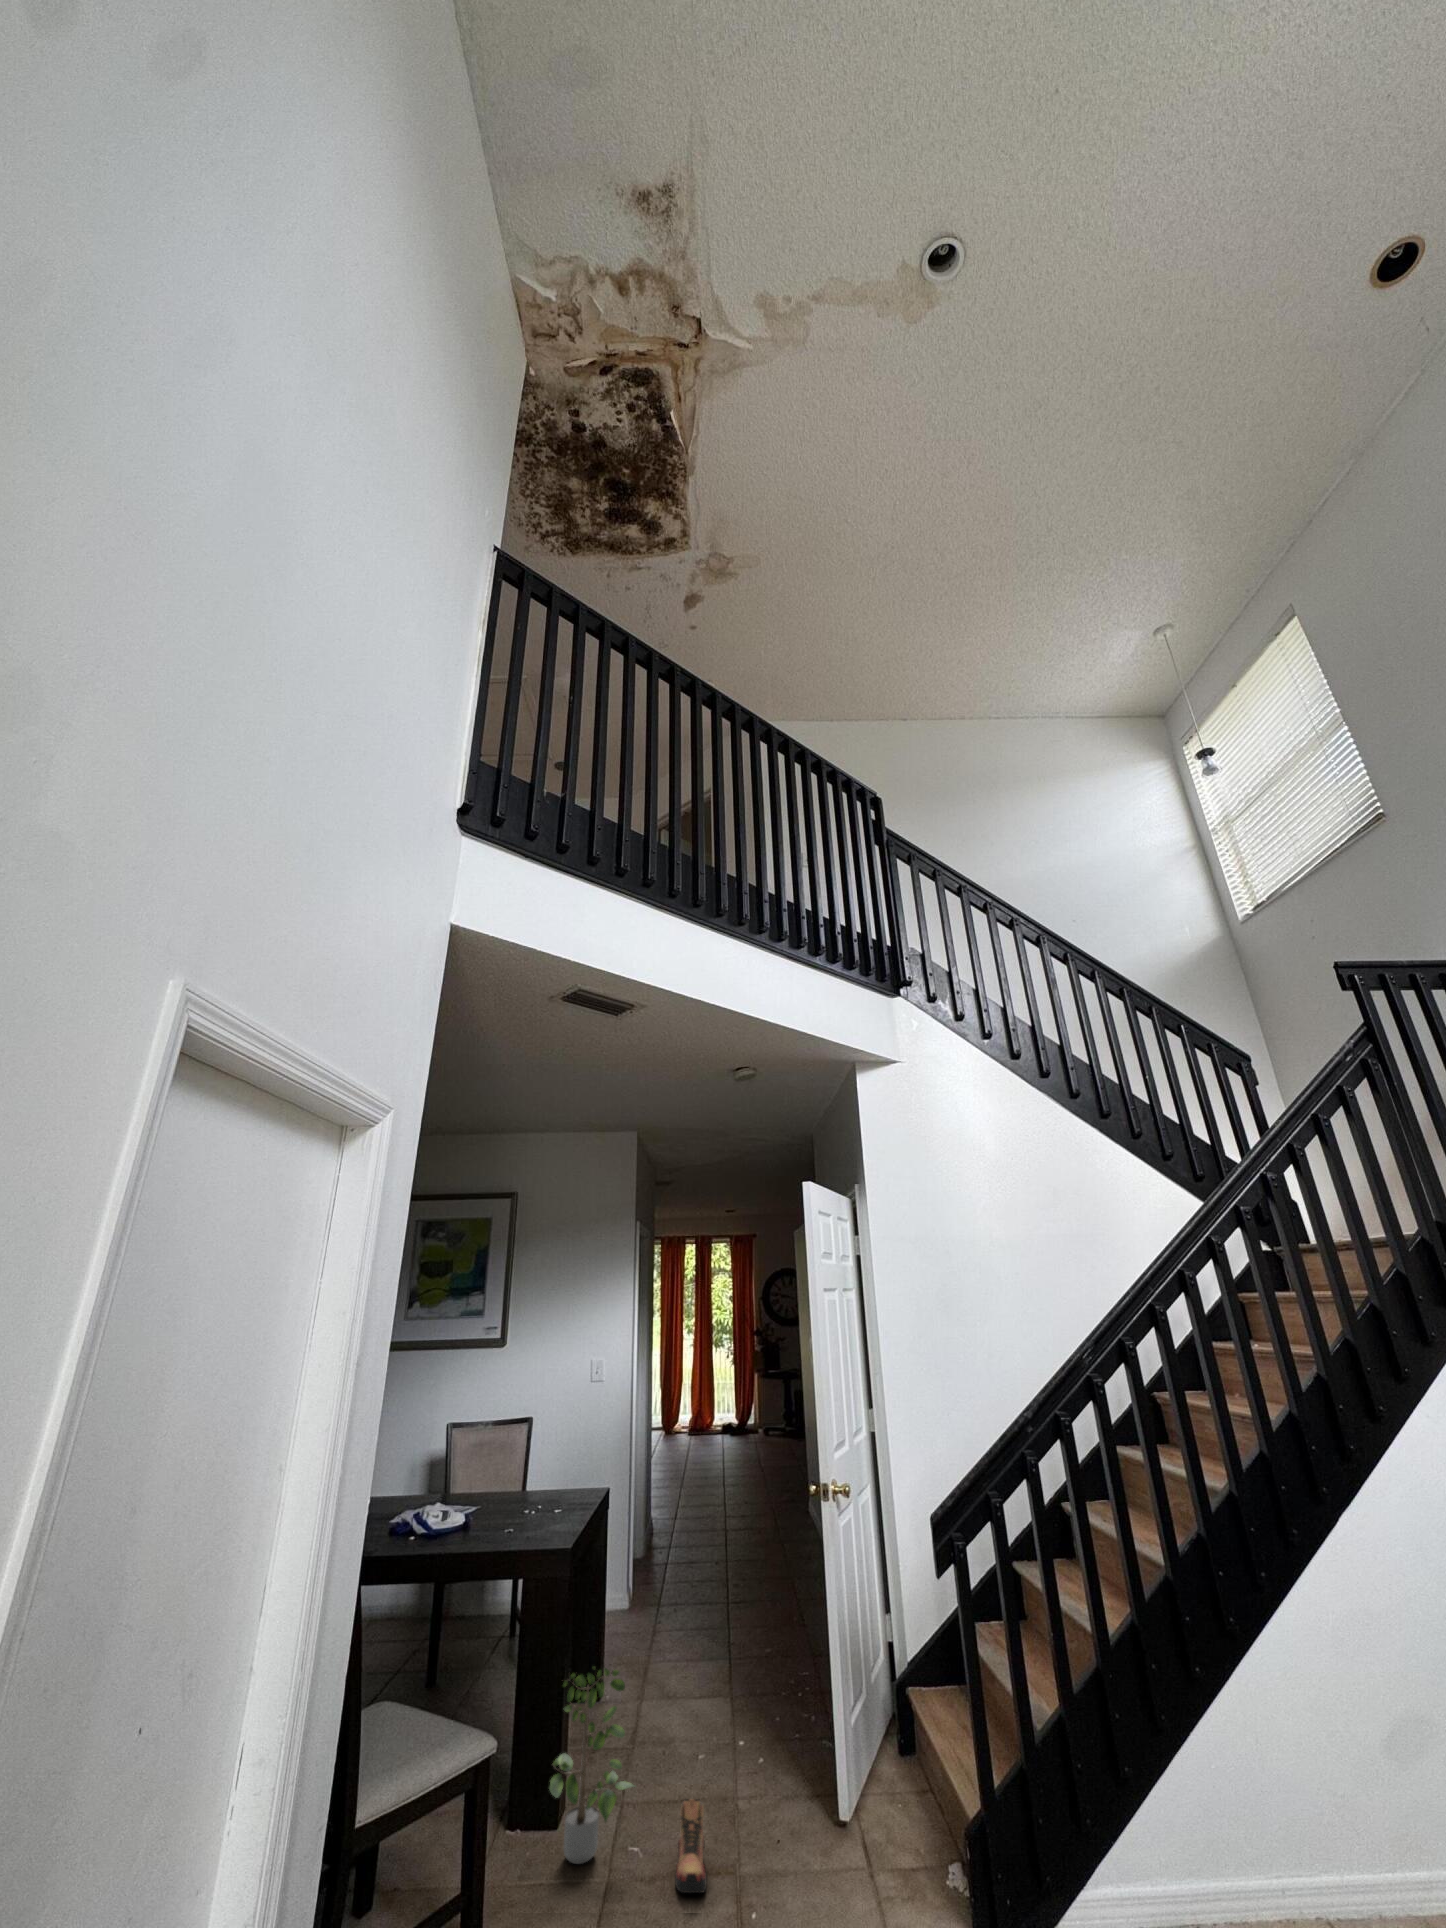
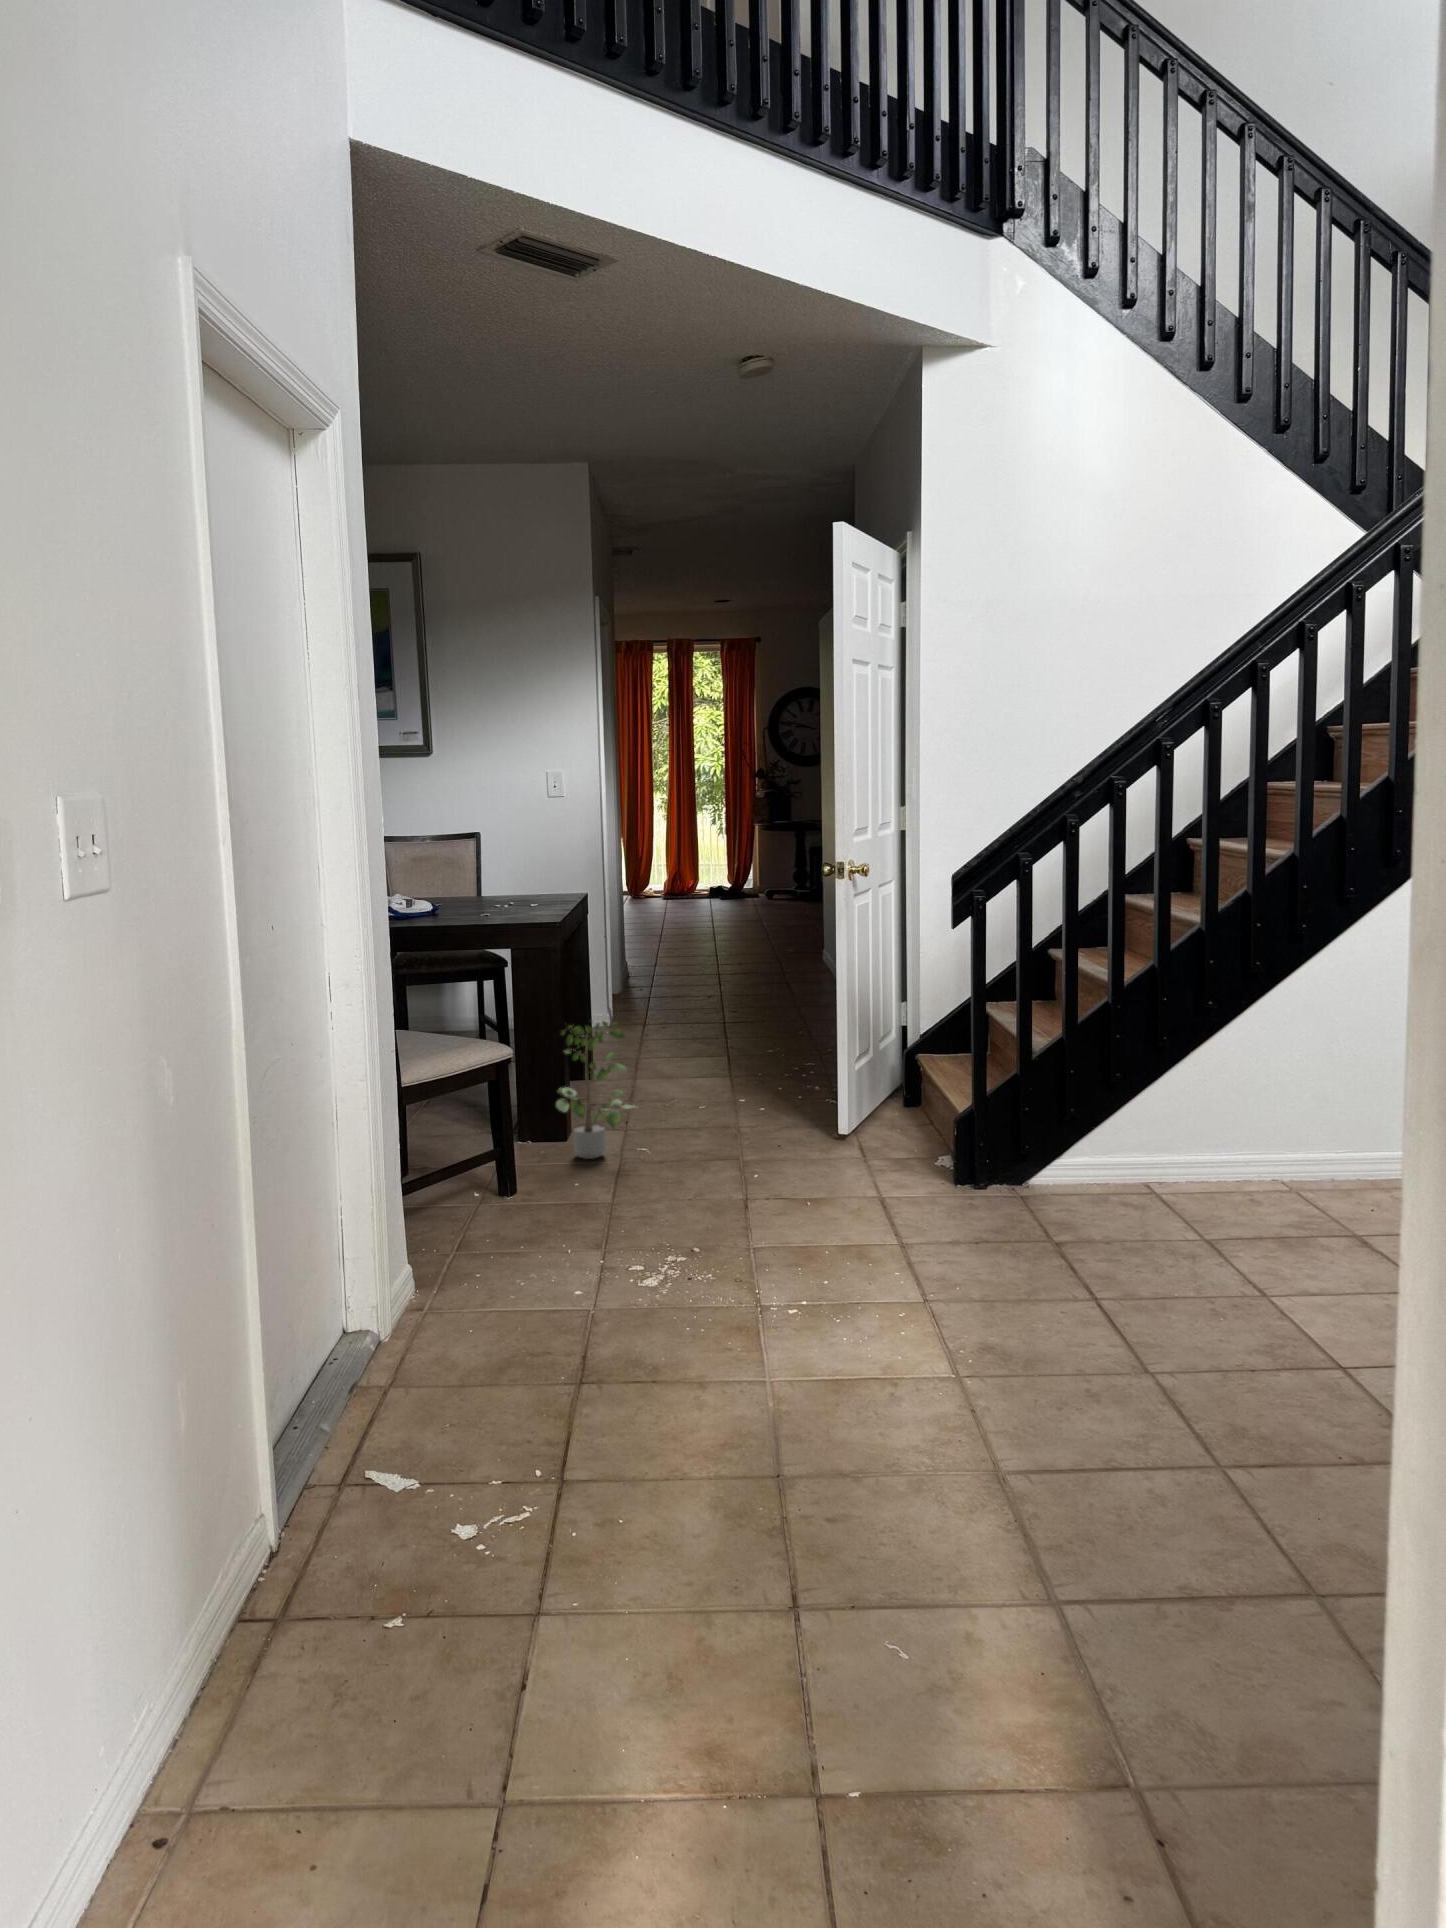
shoe: present [675,1799,707,1893] -> none [682,1114,711,1170]

